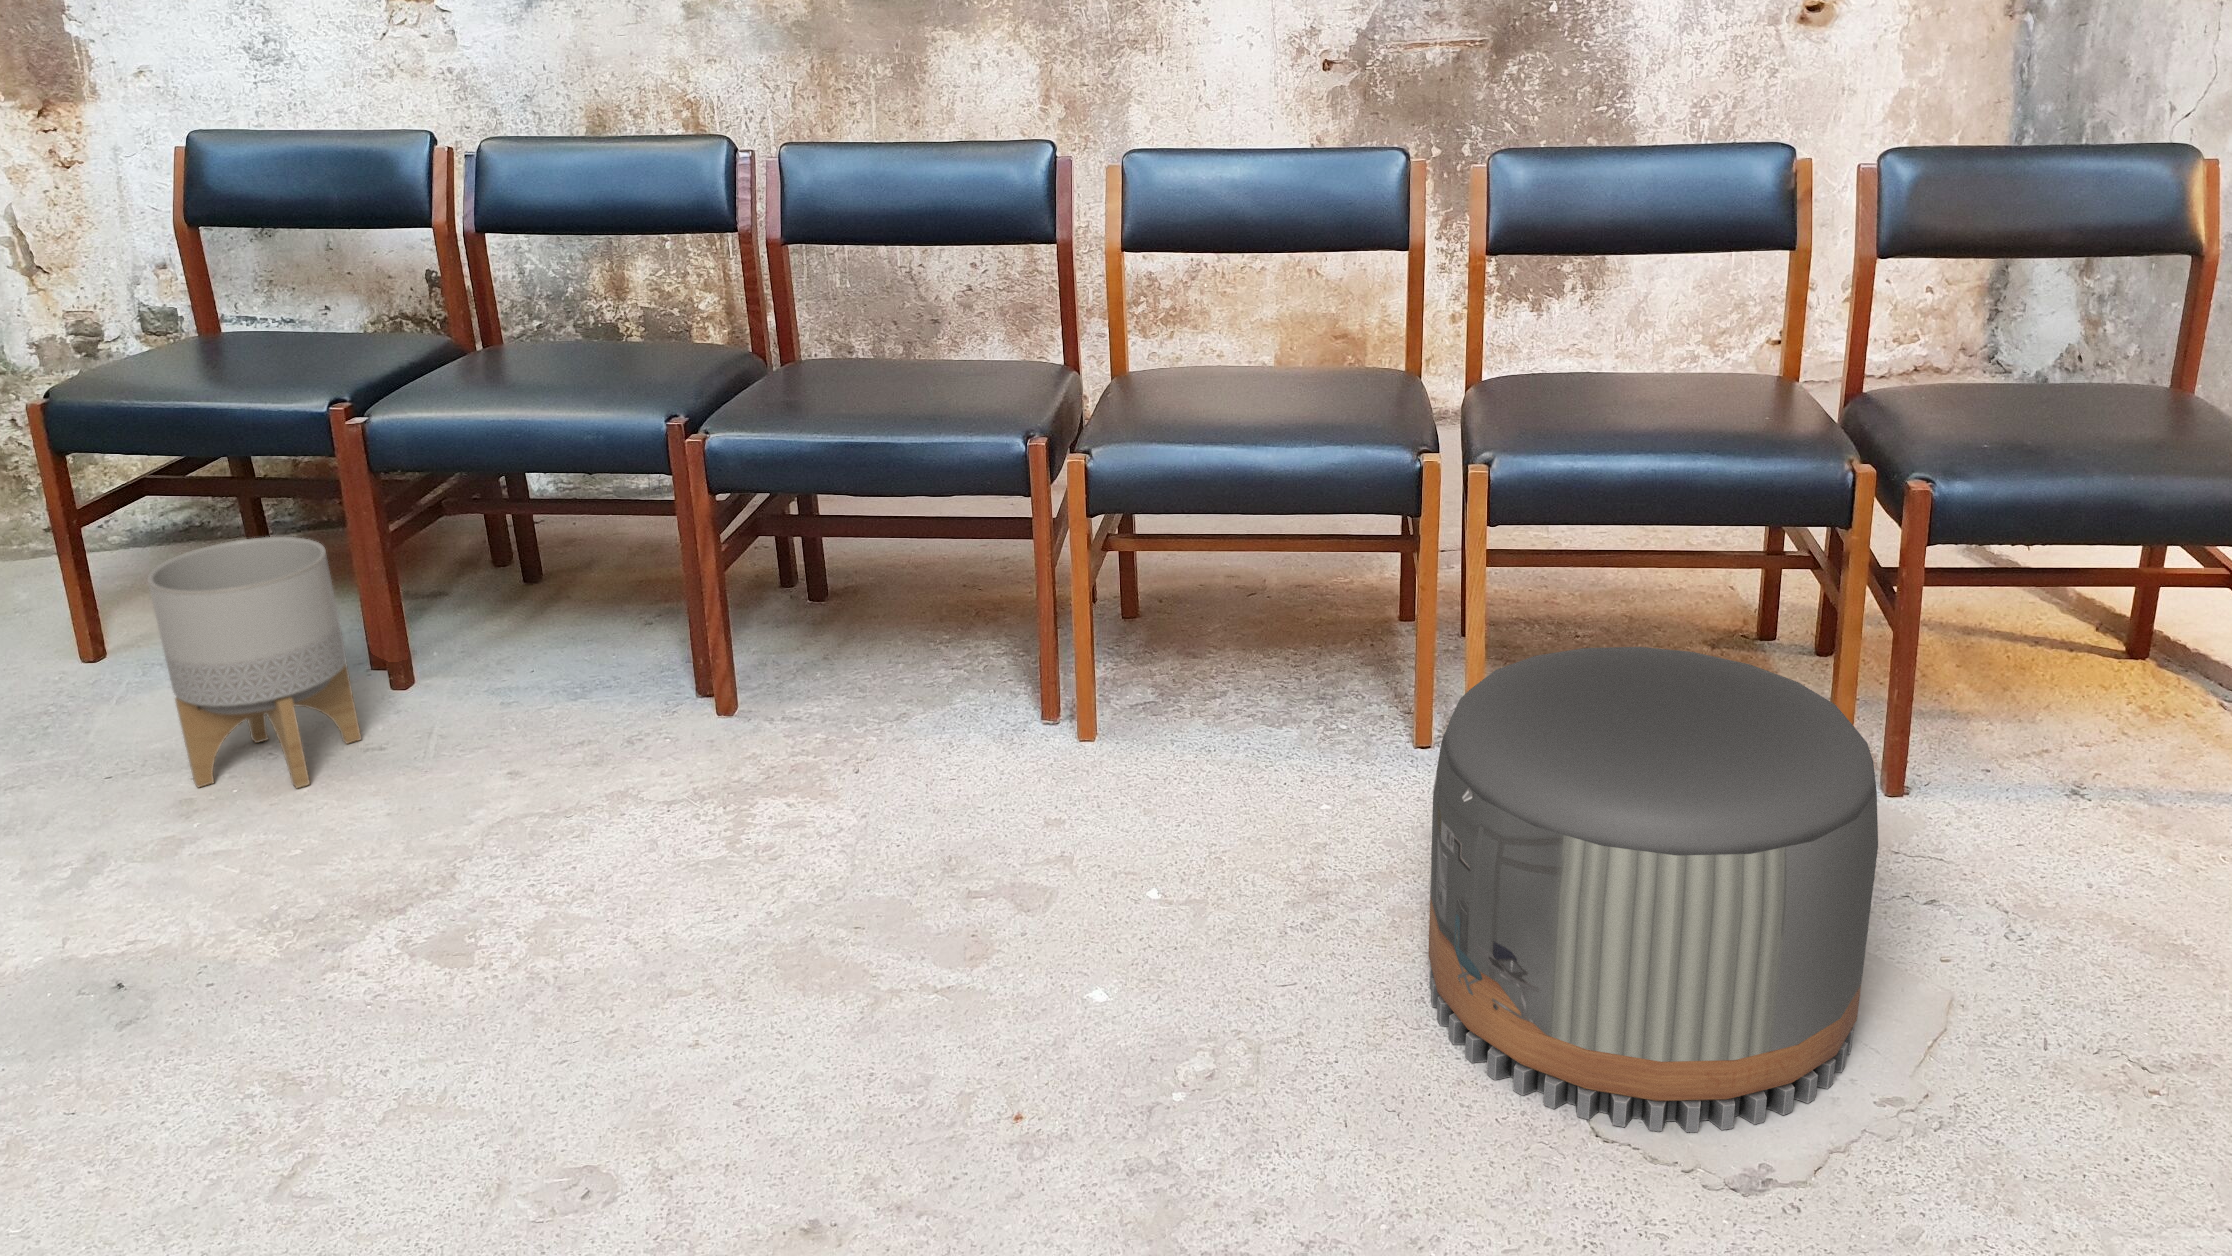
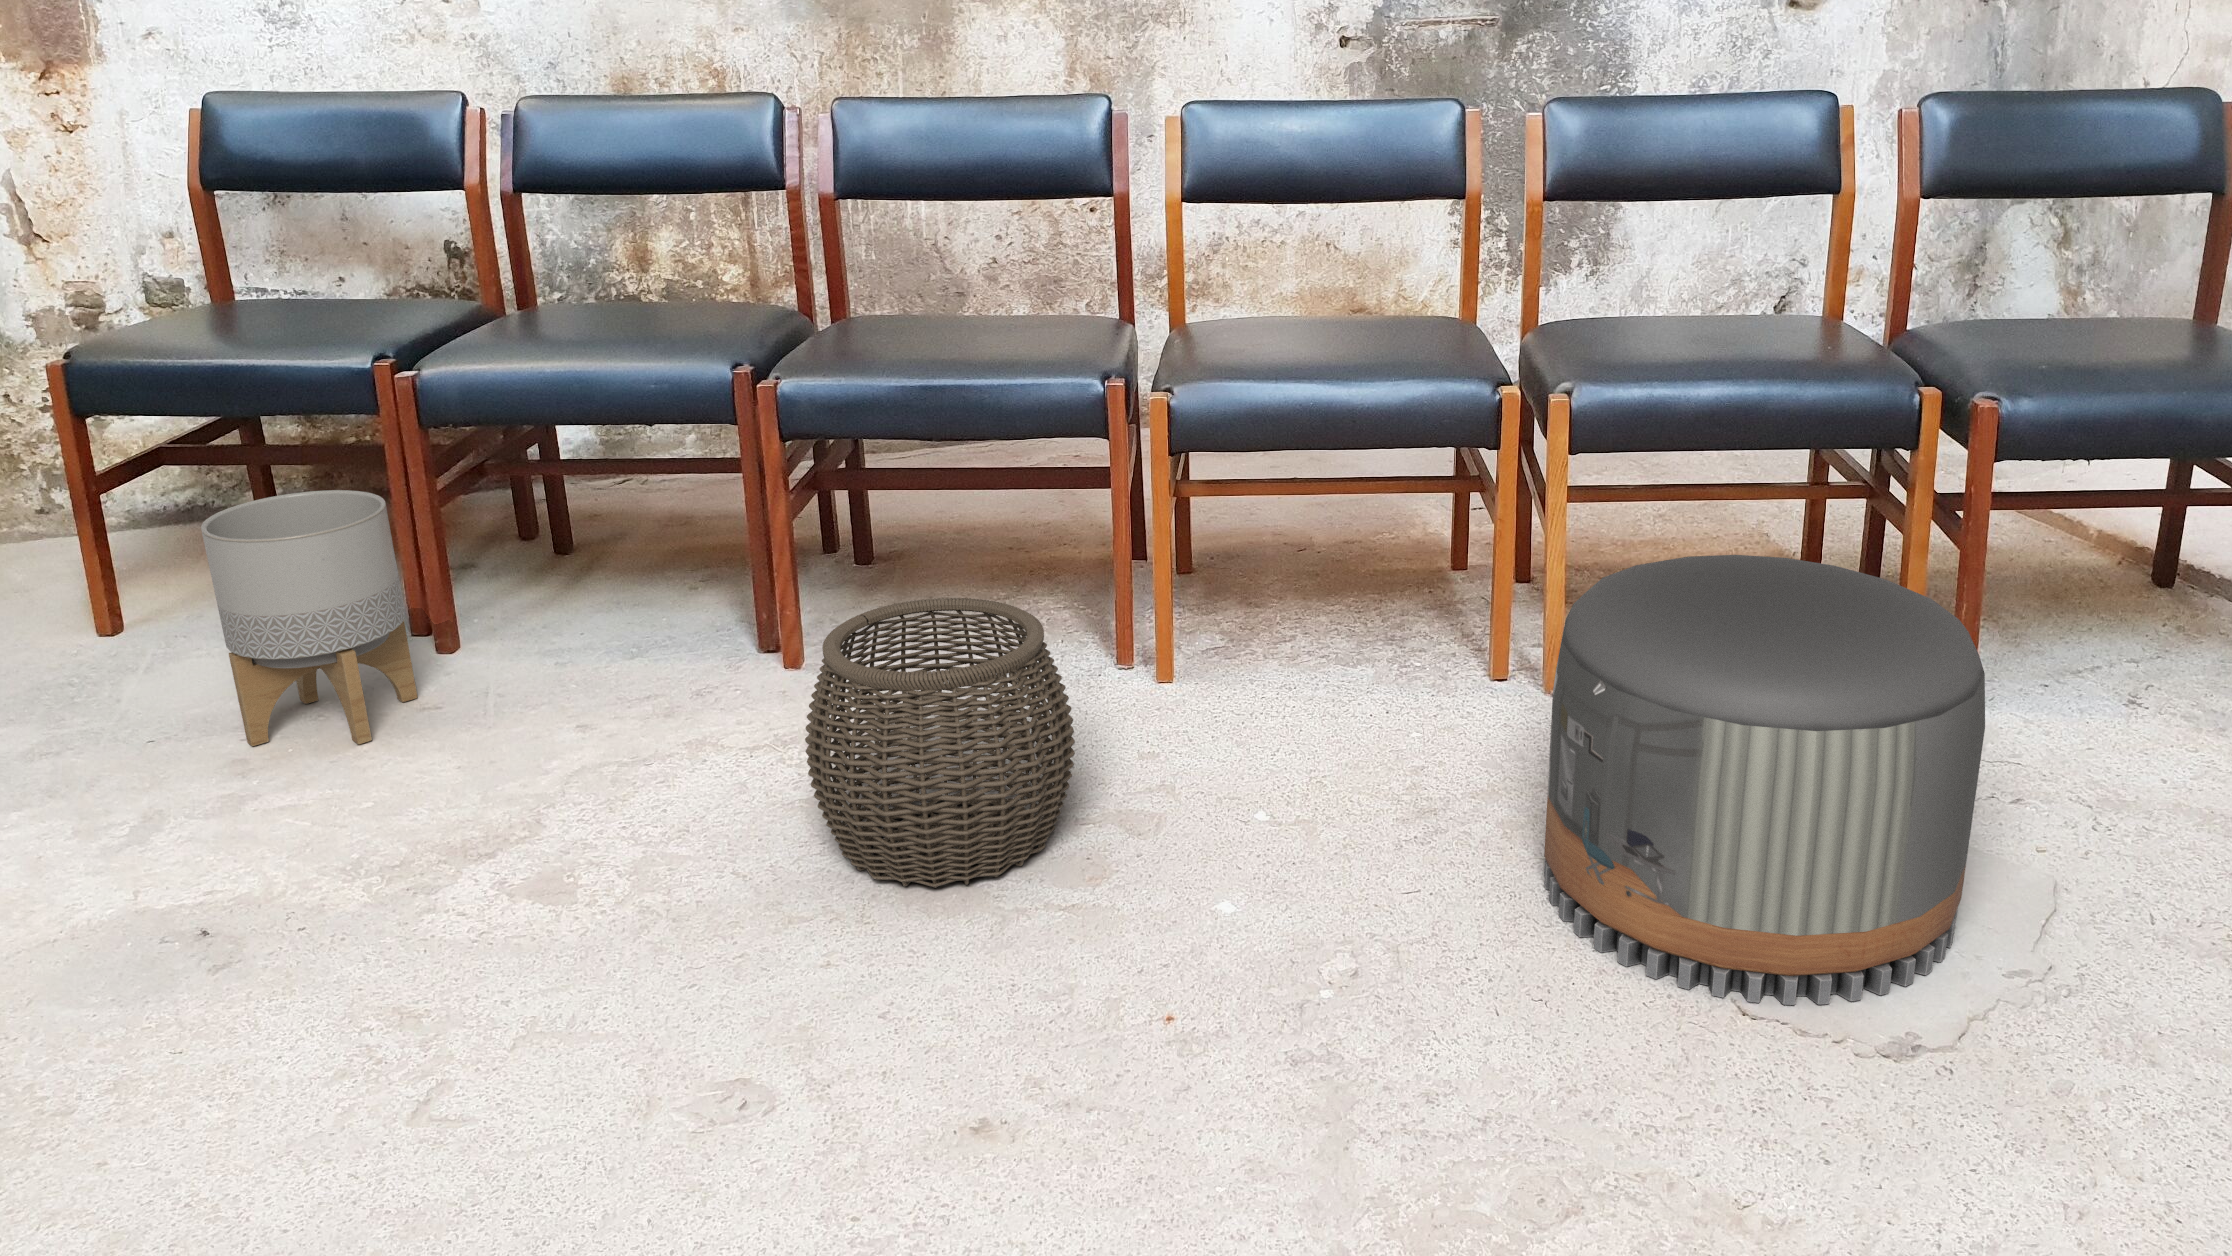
woven basket: none [694,669,966,965] -> present [805,598,1075,888]

